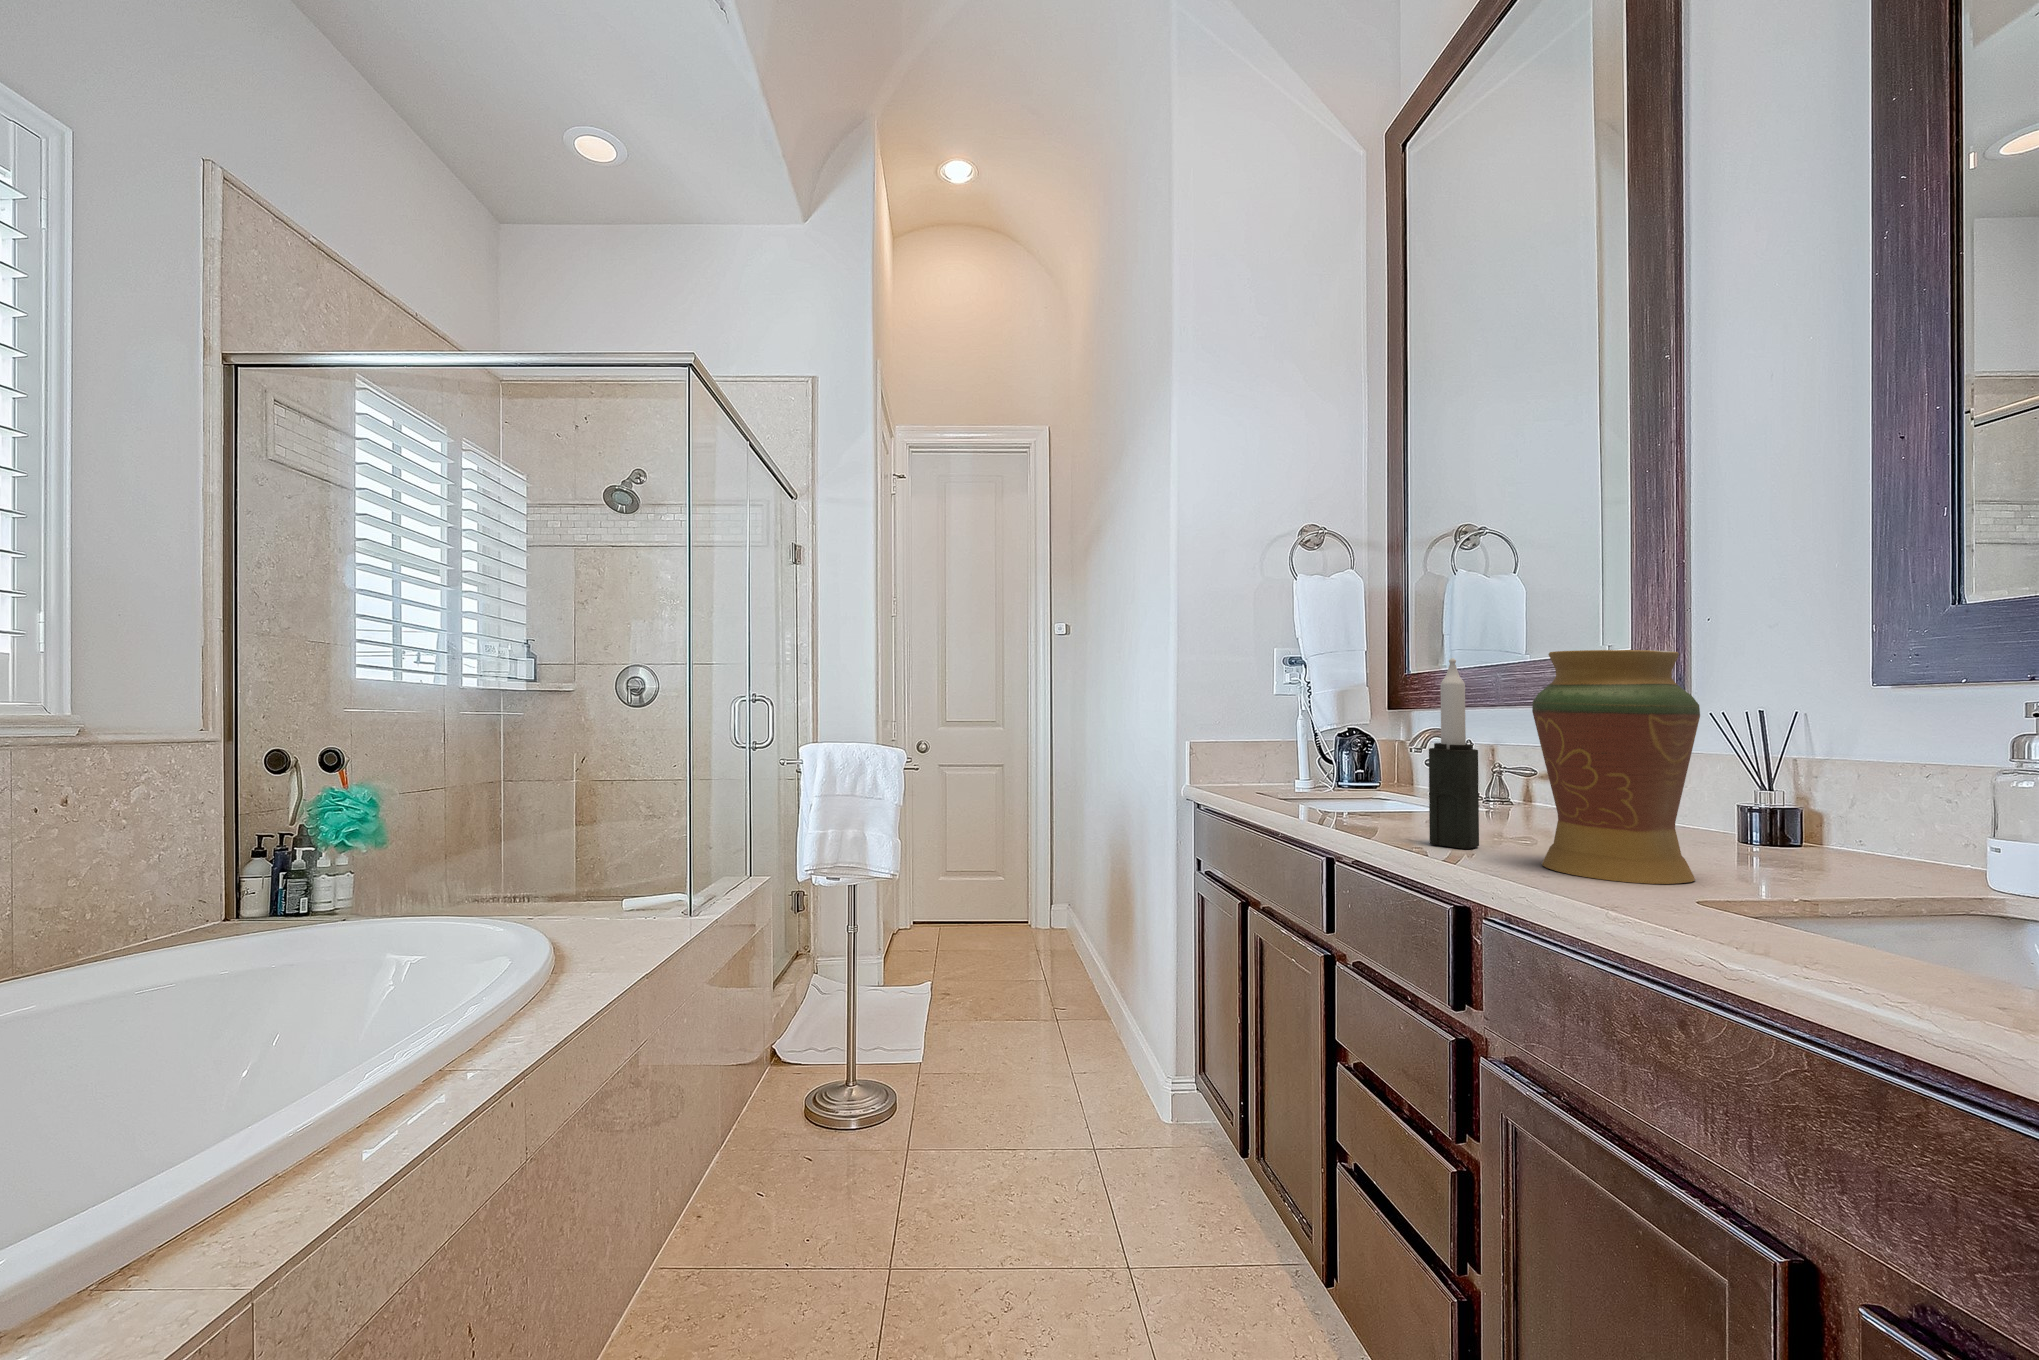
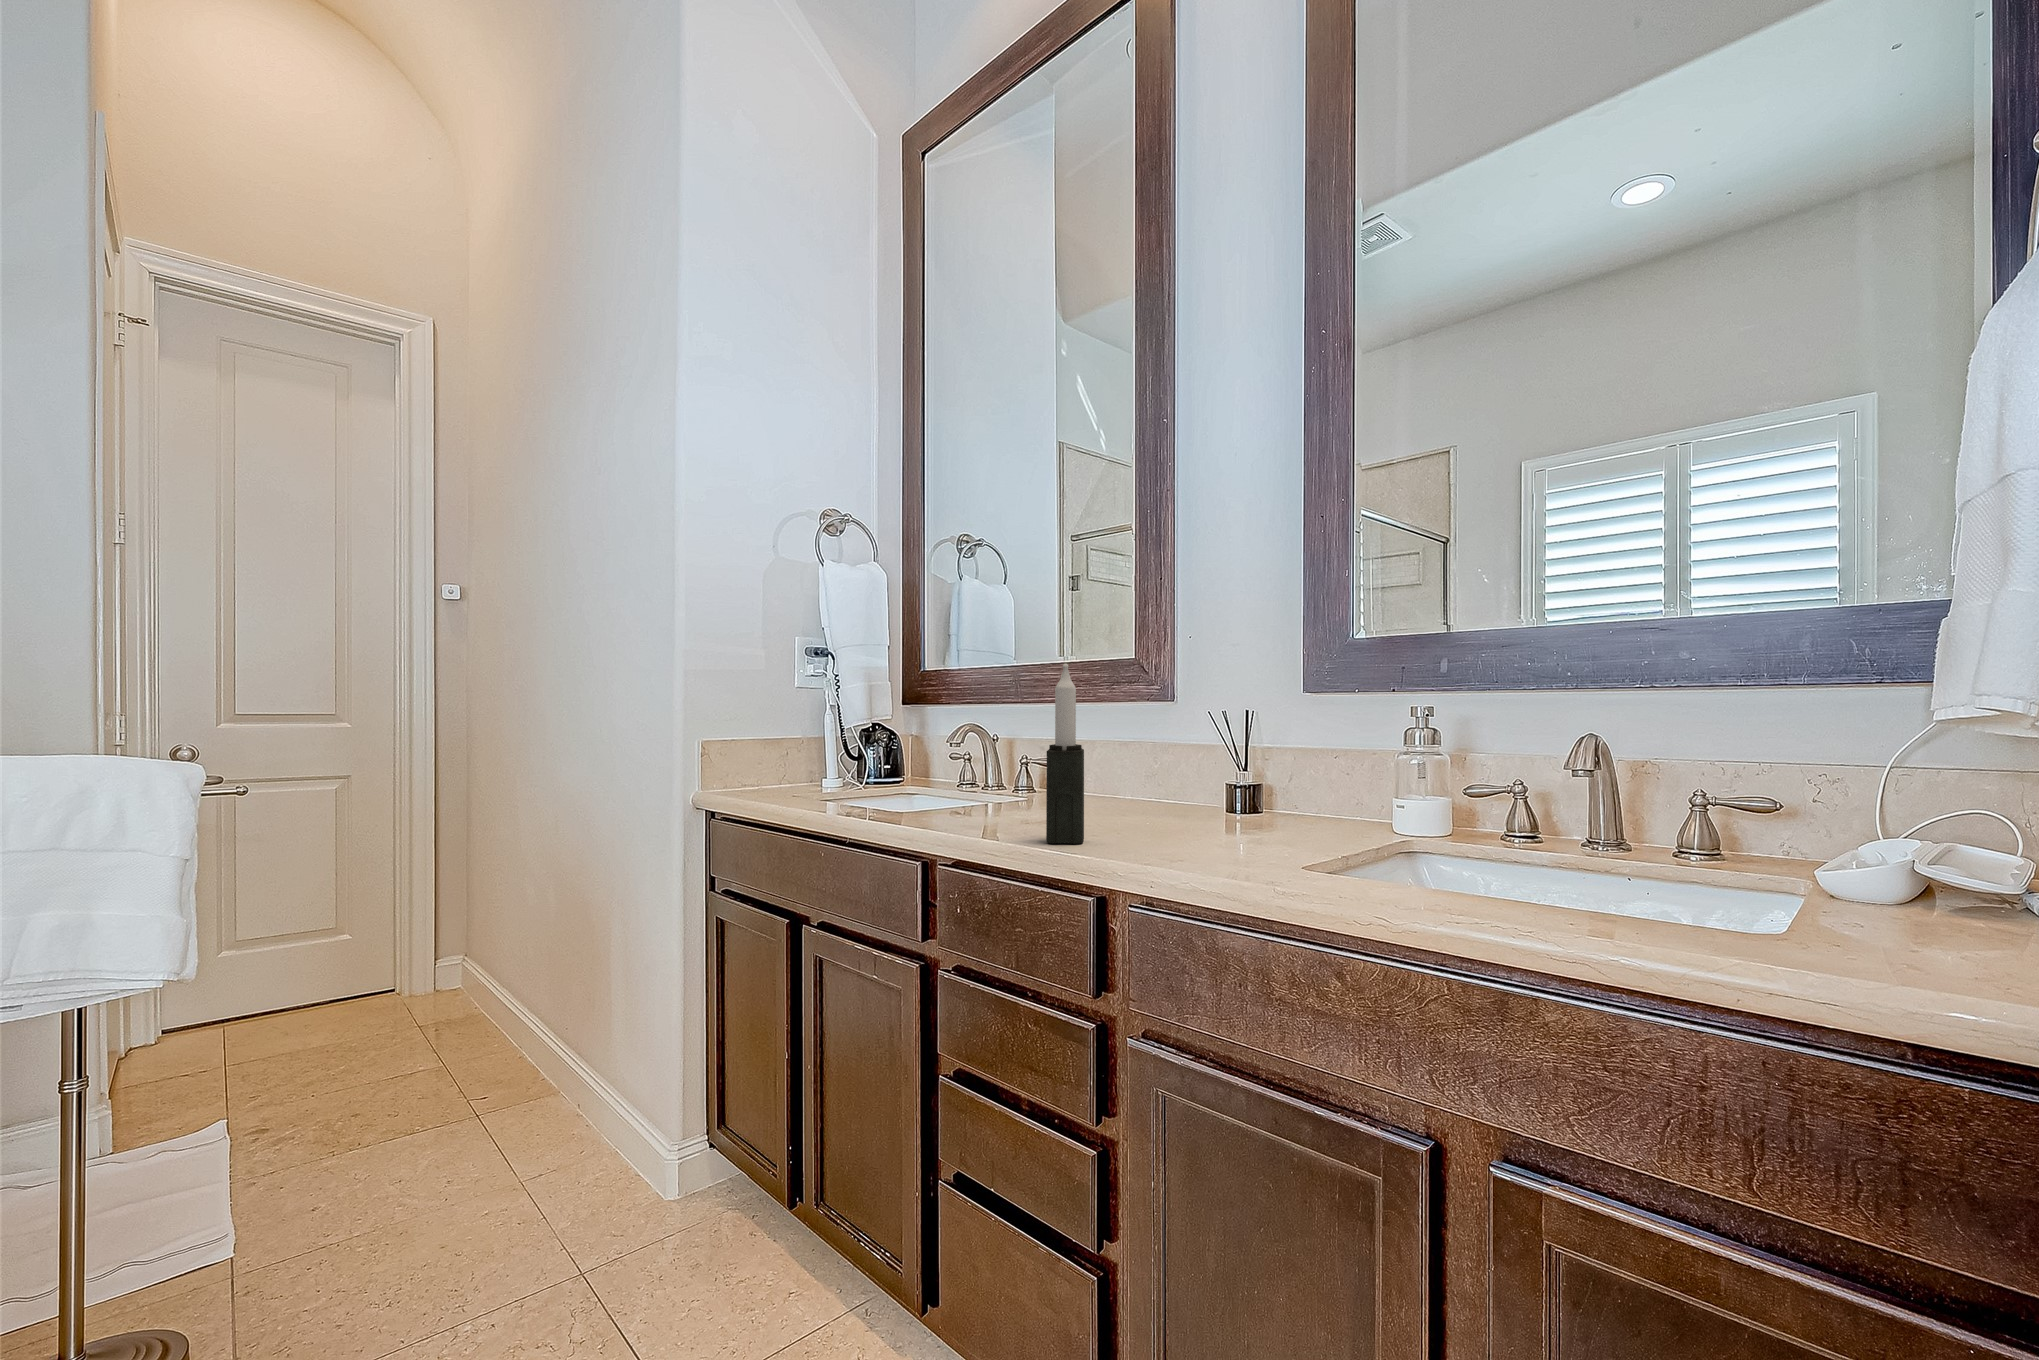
decorative vase: present [1532,650,1700,884] -> none [1147,660,1262,858]

